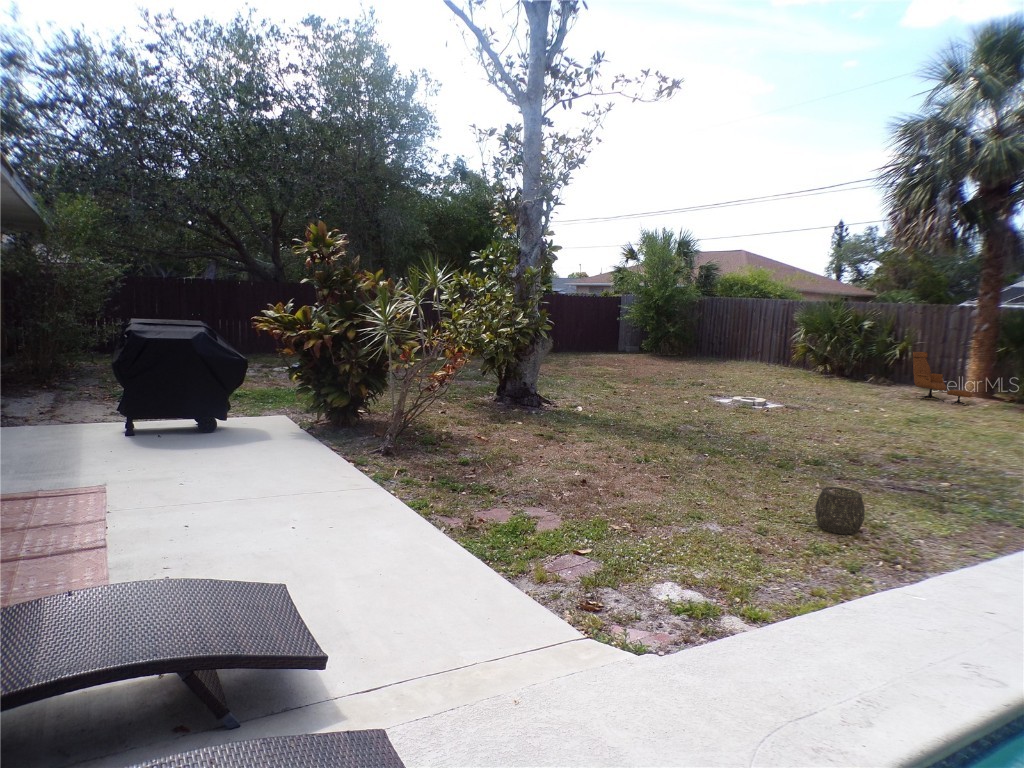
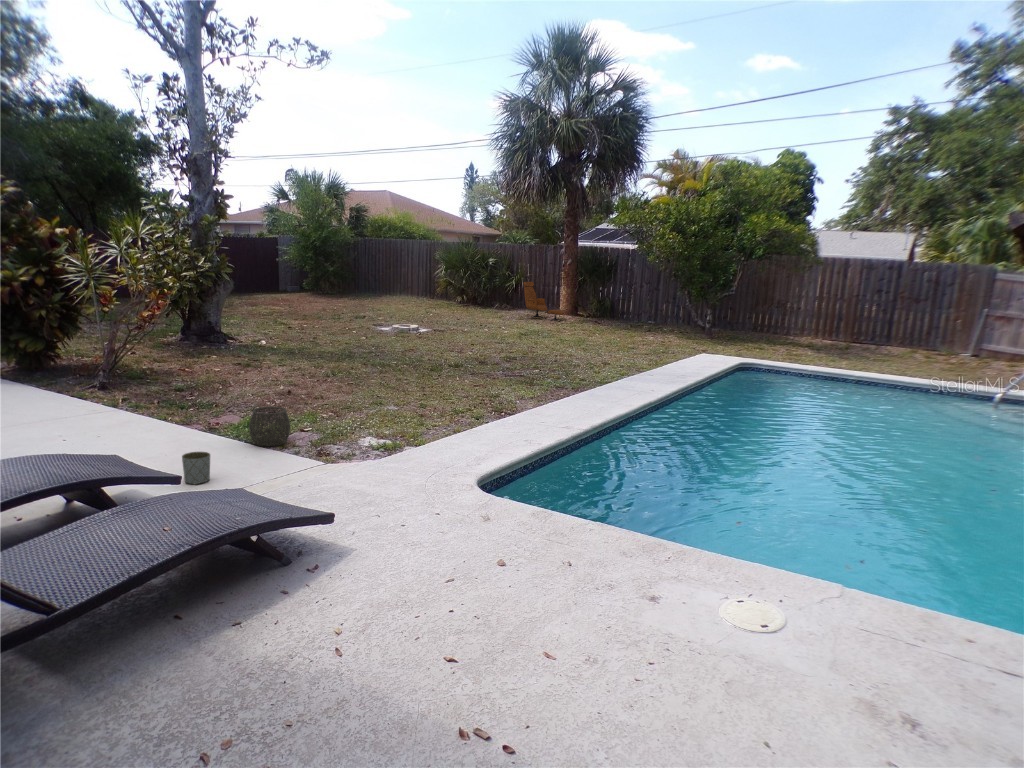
woven basket: present [815,487,865,535] -> present [249,407,291,447]
planter: none [379,587,418,641] -> present [182,452,210,485]

